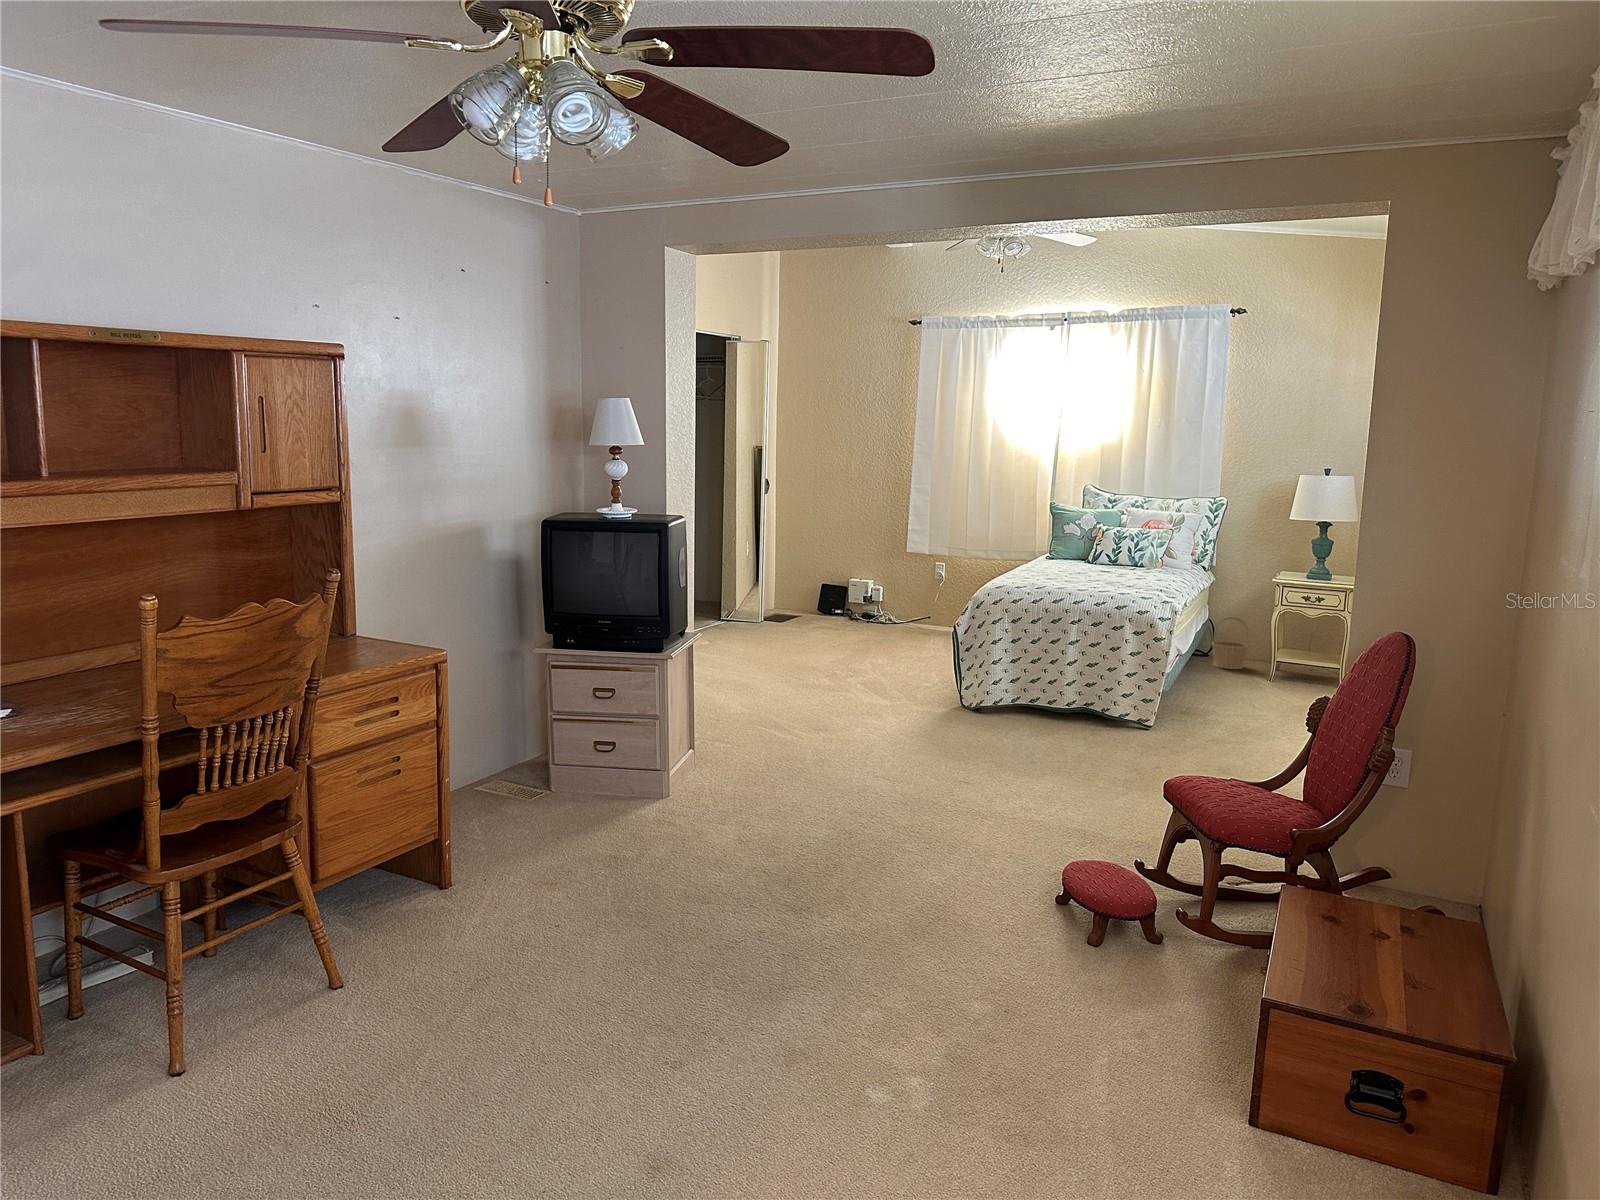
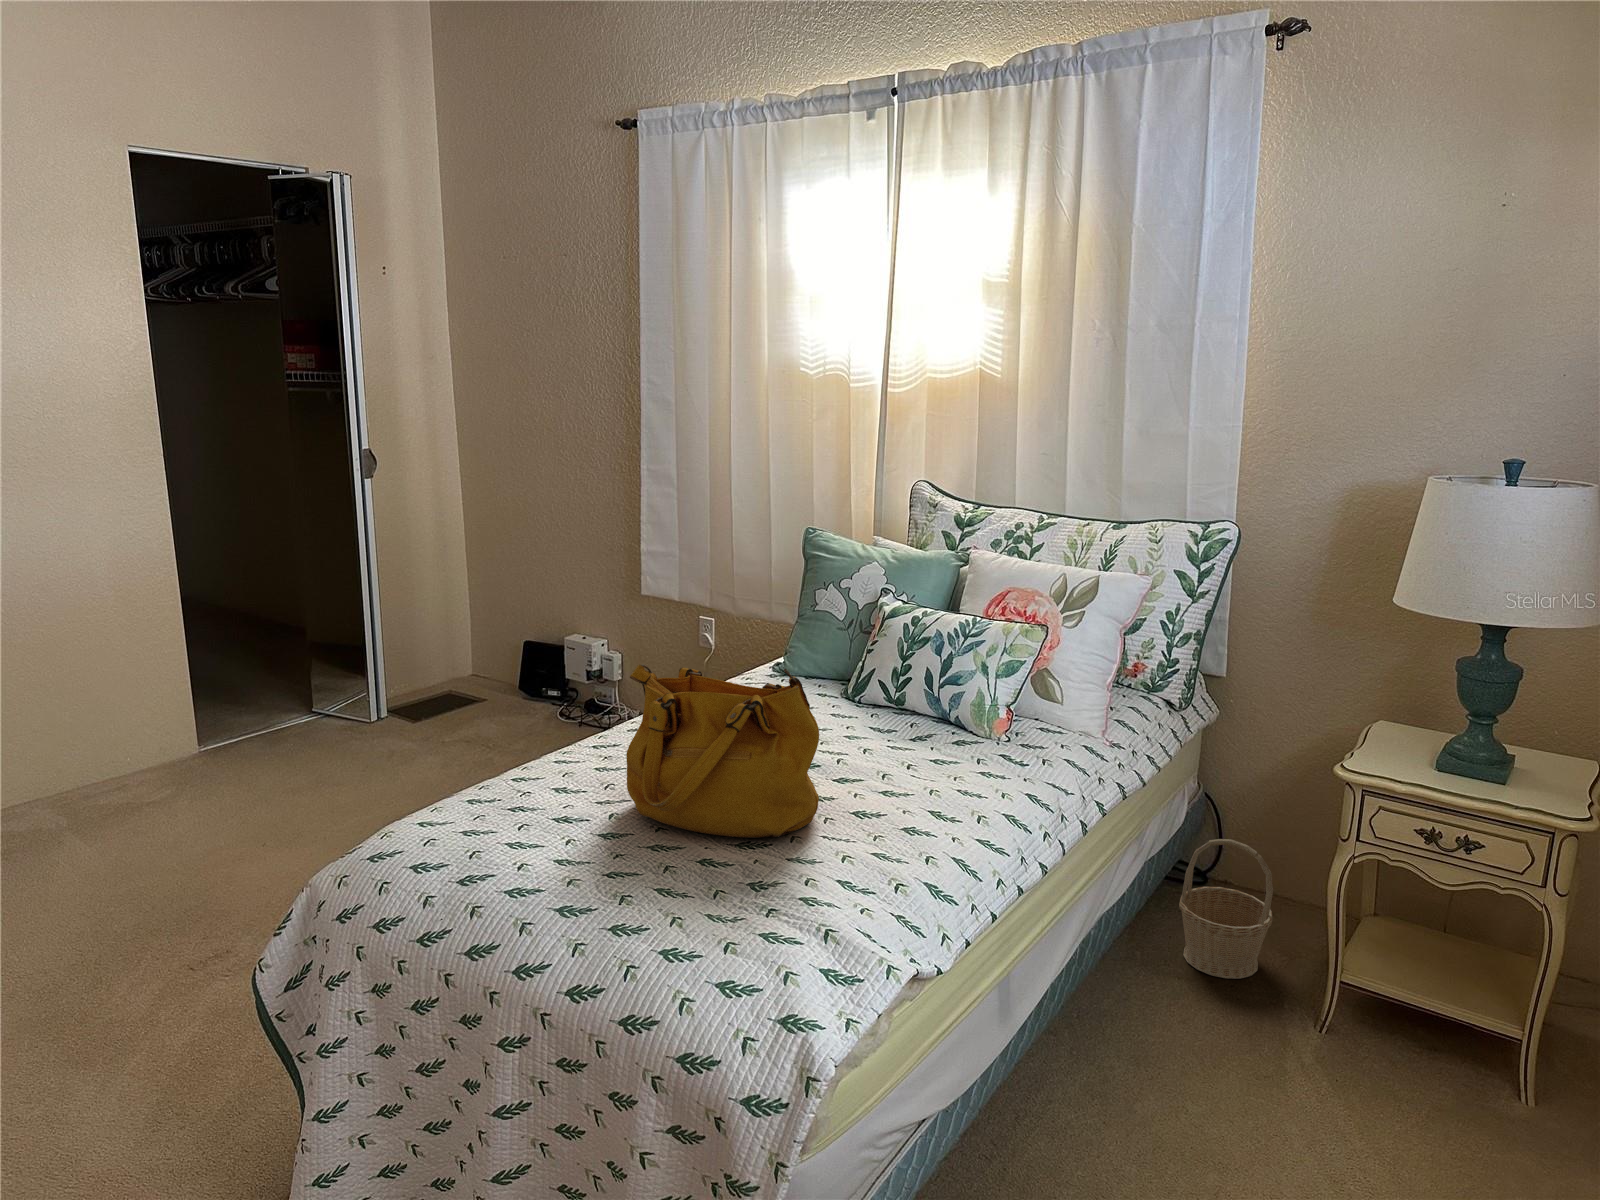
handbag: none [1066,528,1137,582] -> present [626,664,819,838]

